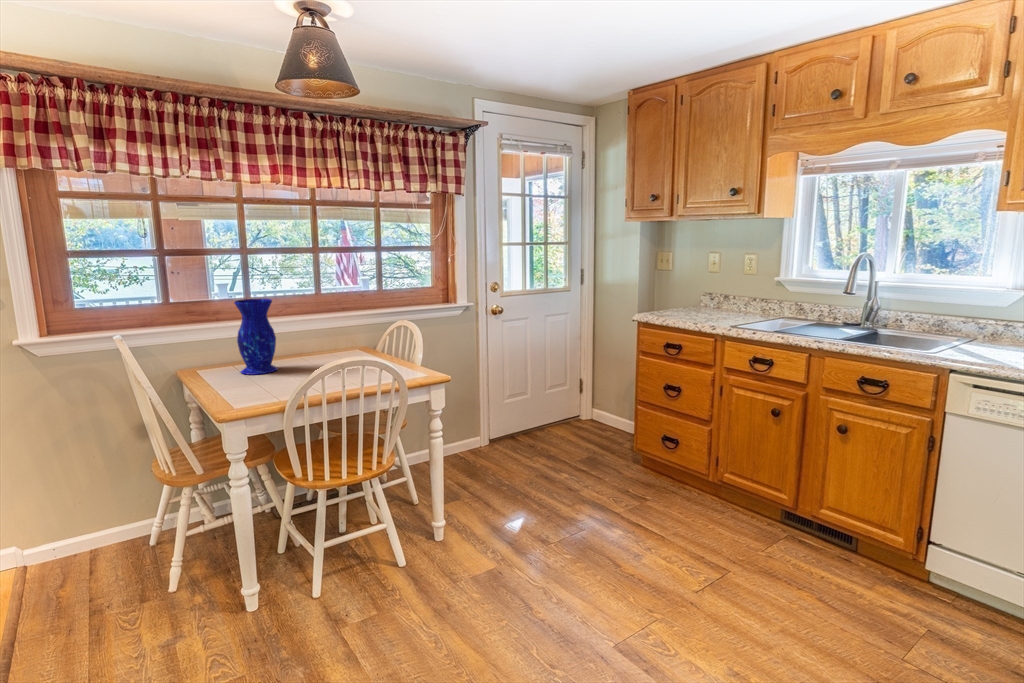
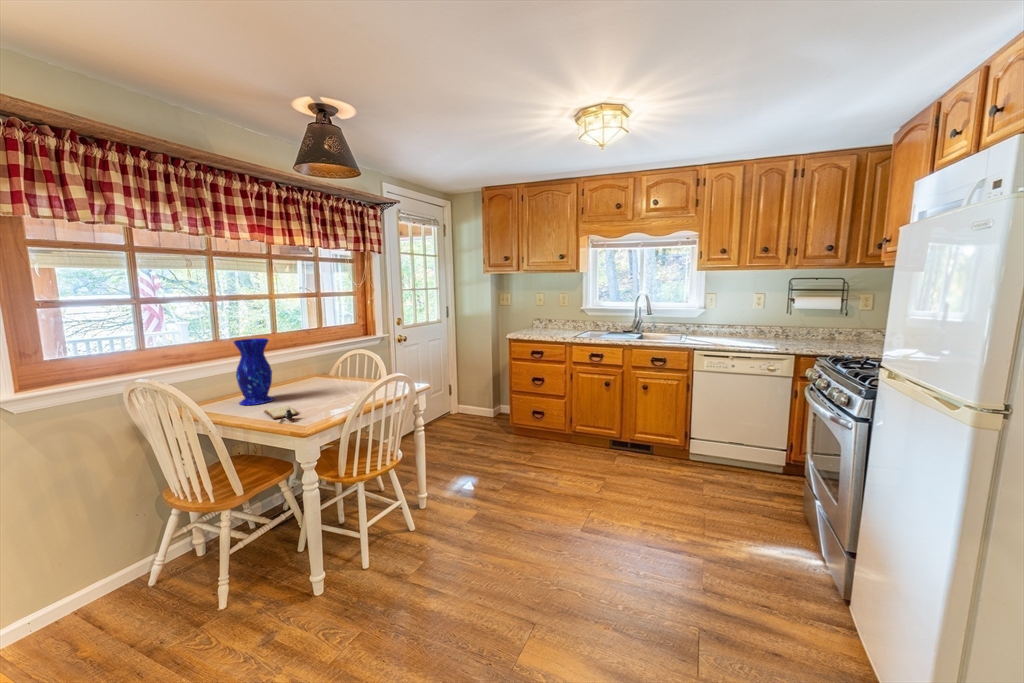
book: none [230,381,269,401] -> present [264,406,297,422]

